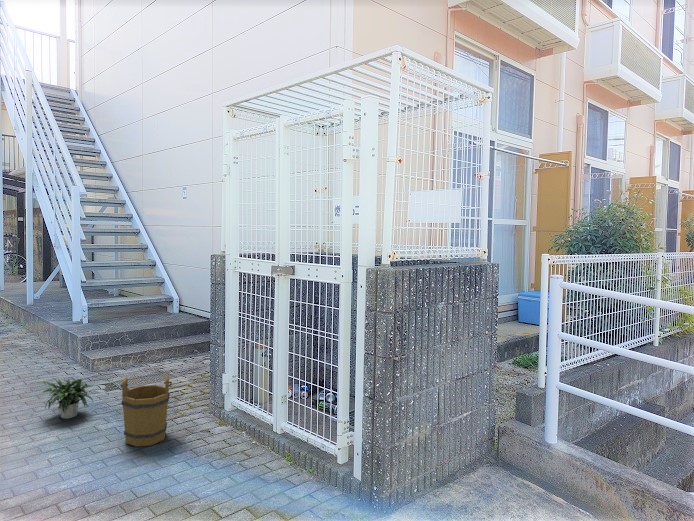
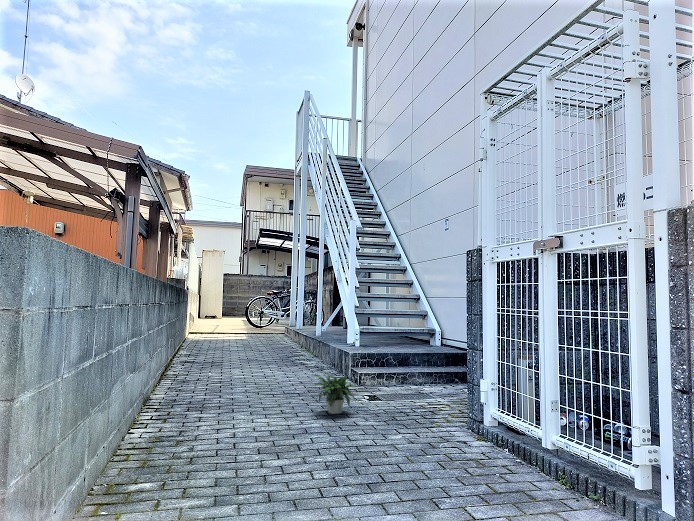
bucket: present [121,375,172,447] -> none [377,371,426,444]

